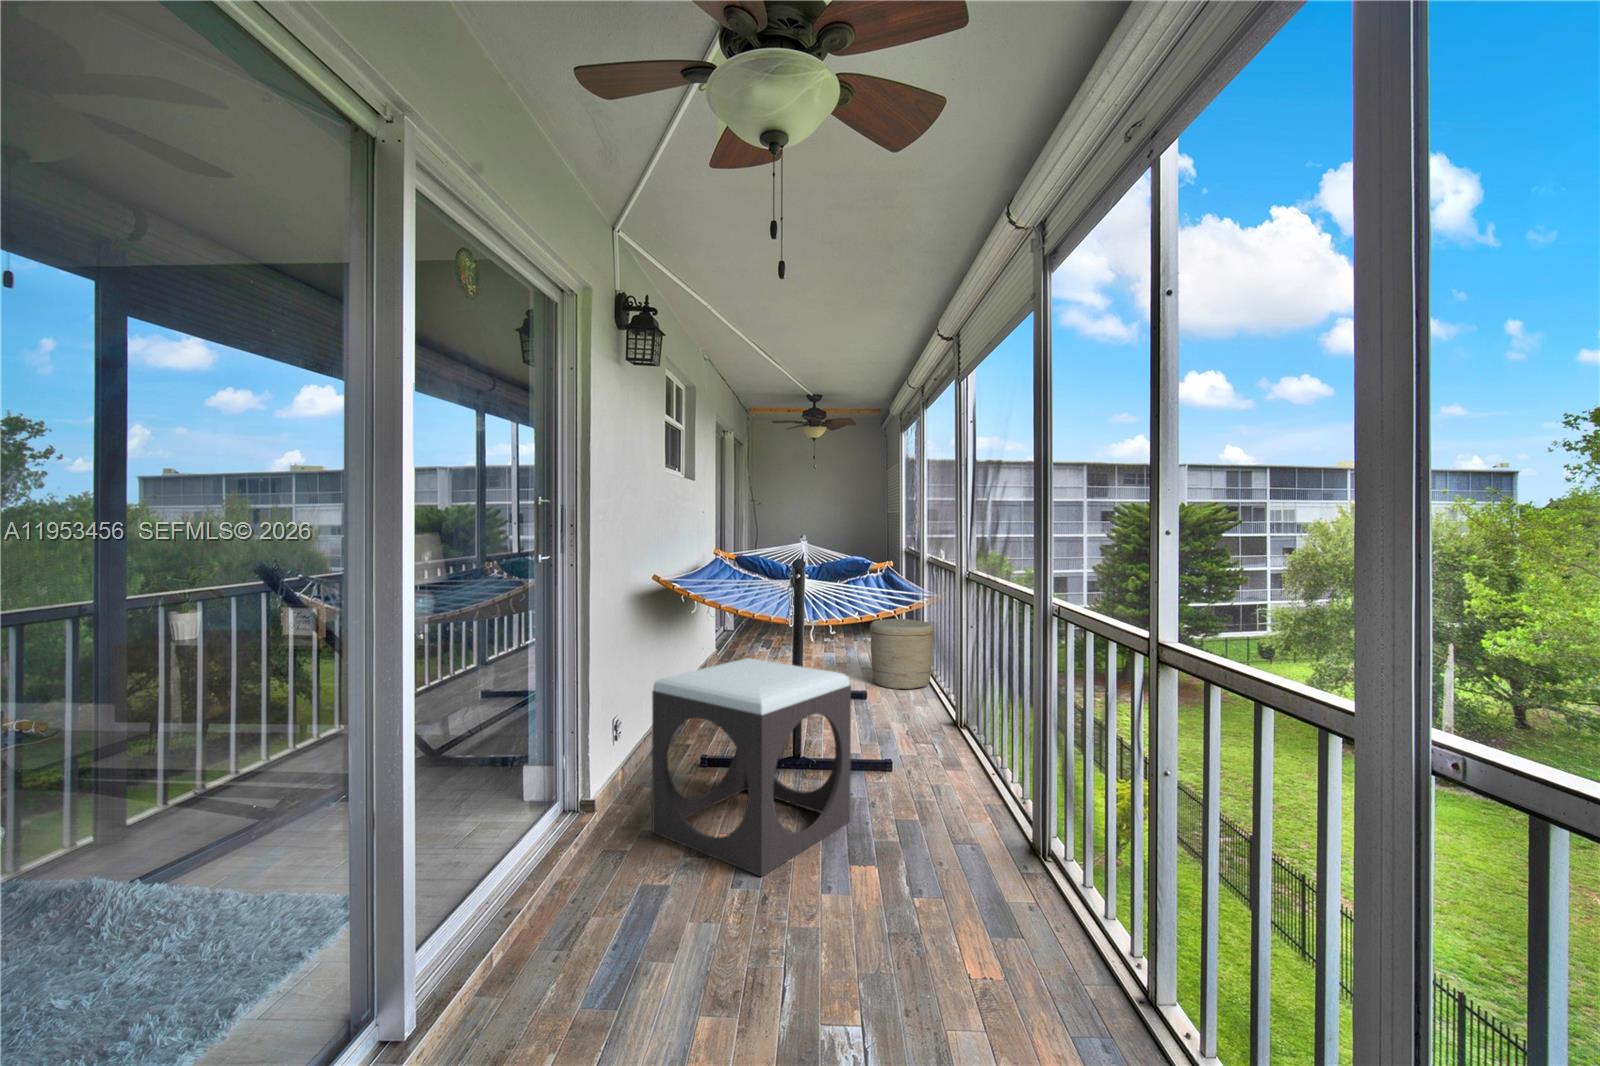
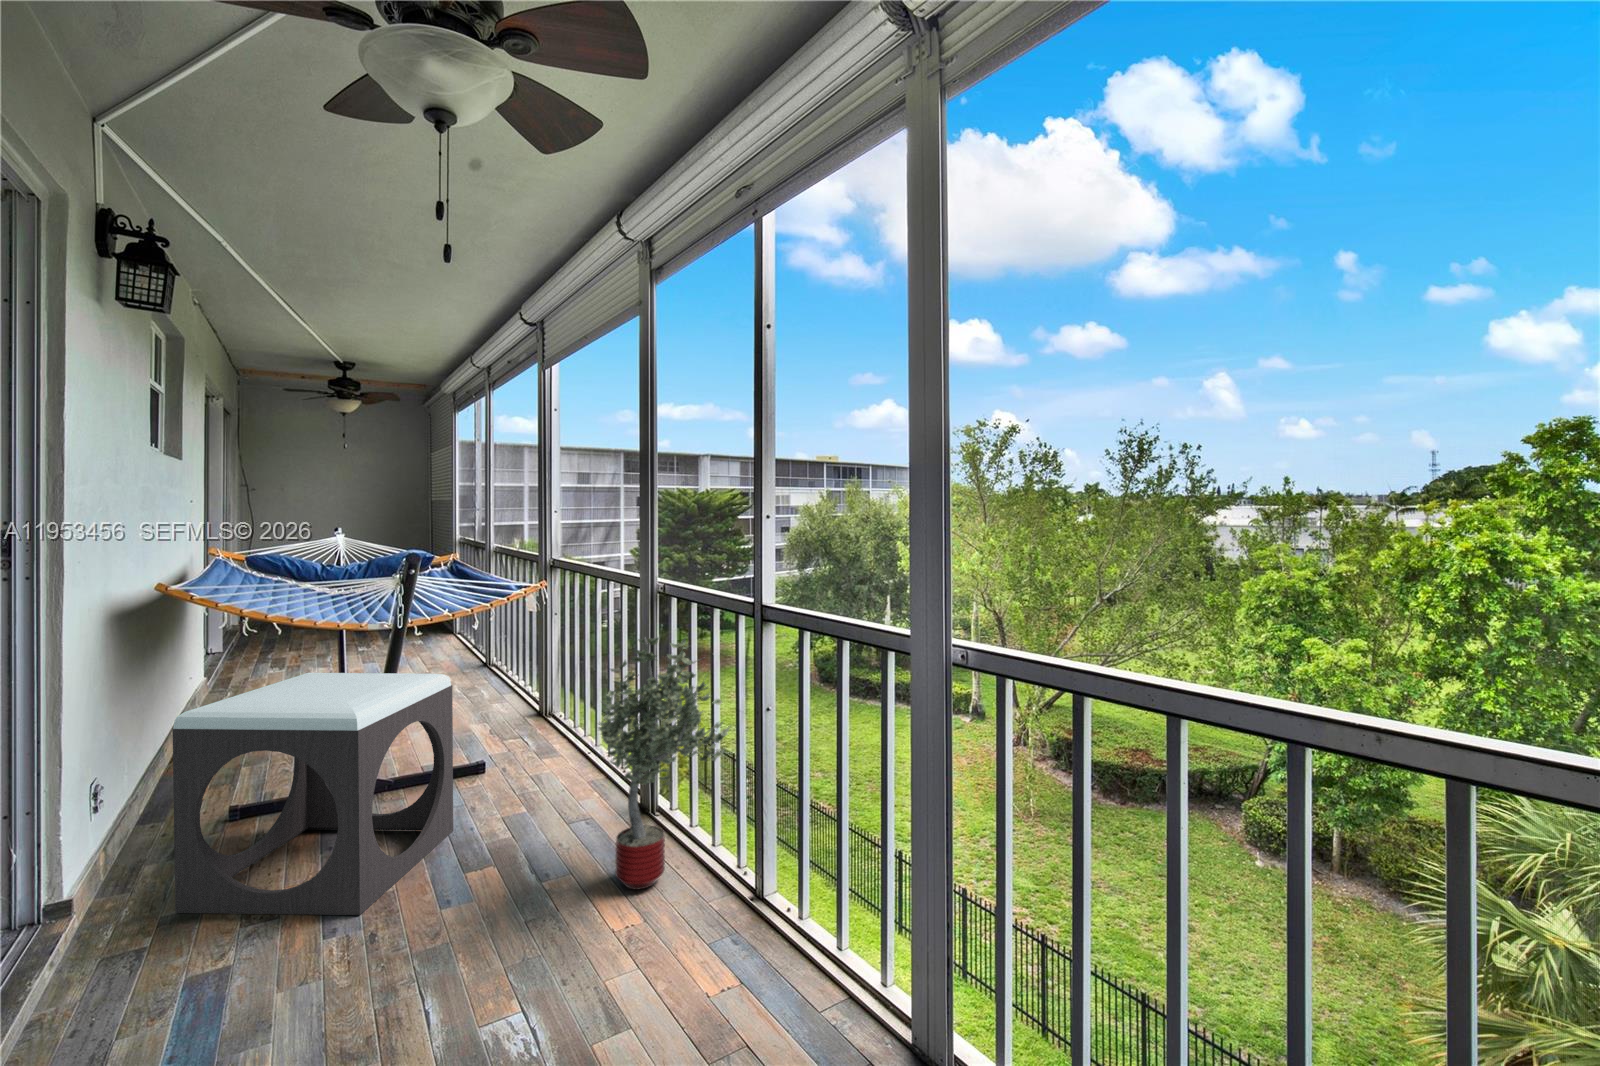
woven basket: present [870,619,934,689] -> none [434,616,508,691]
potted tree: none [961,662,1123,941] -> present [599,638,730,889]

